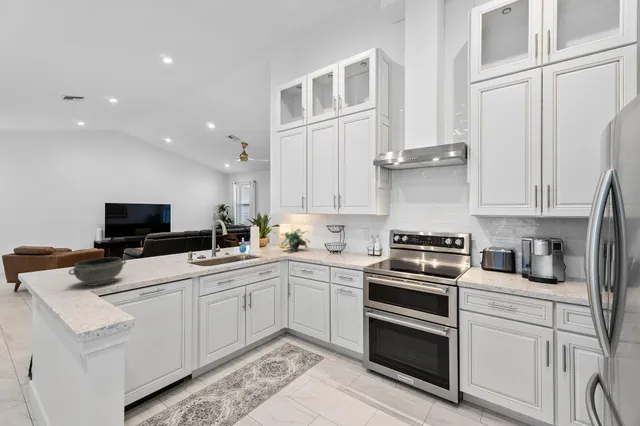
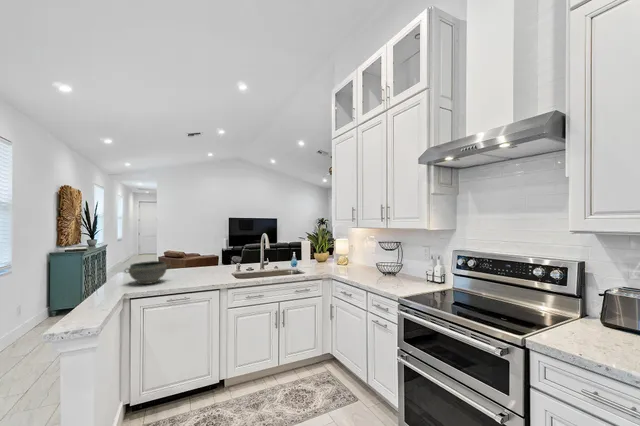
potted plant: present [281,229,310,251] -> none [331,244,365,270]

